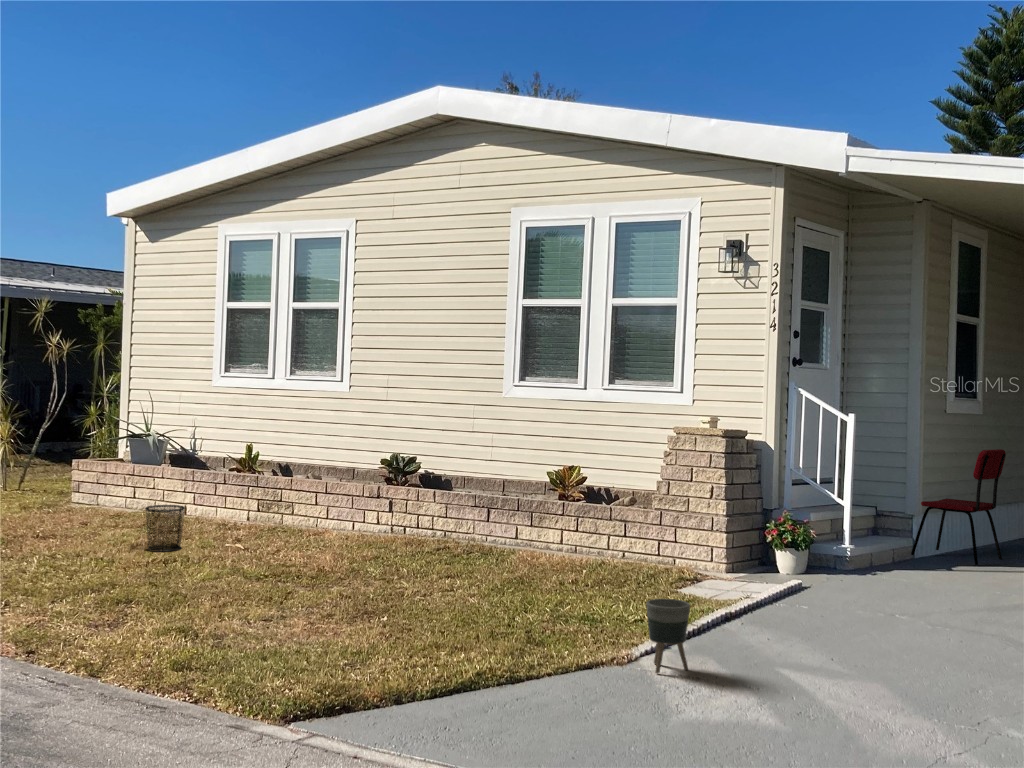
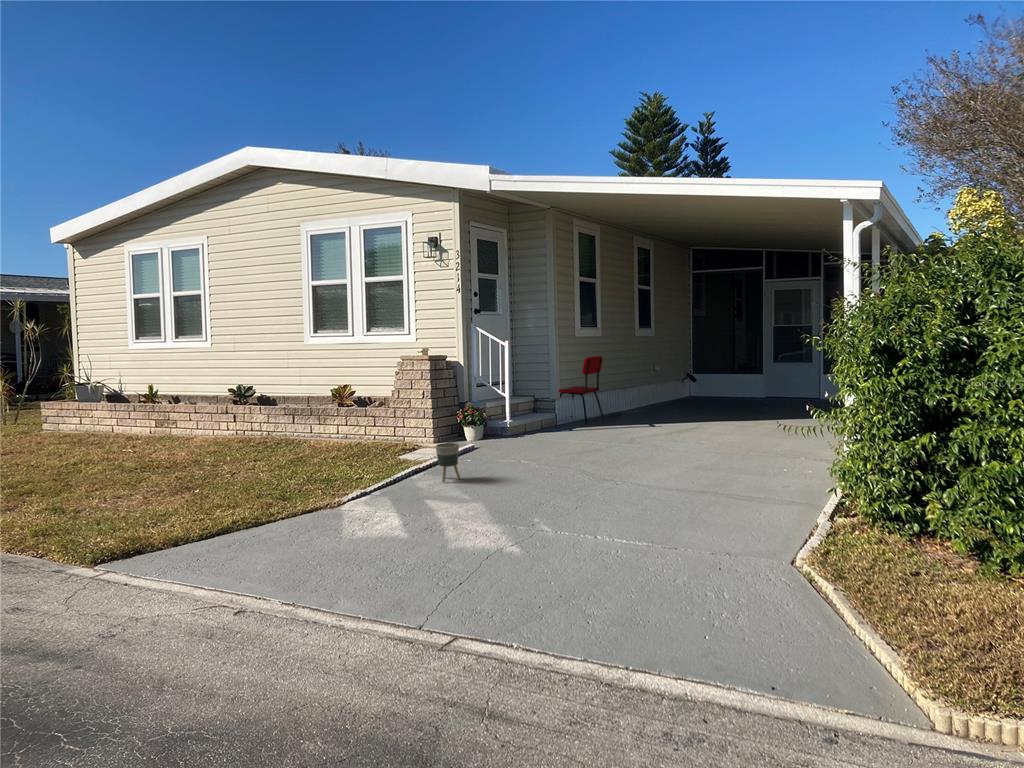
trash can: present [145,505,185,552] -> none [63,430,93,461]
planter: present [646,599,690,674] -> present [436,443,460,482]

